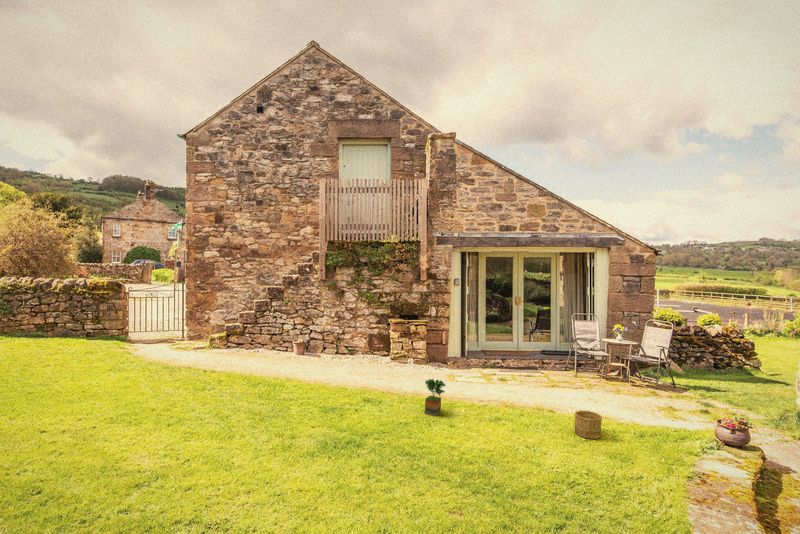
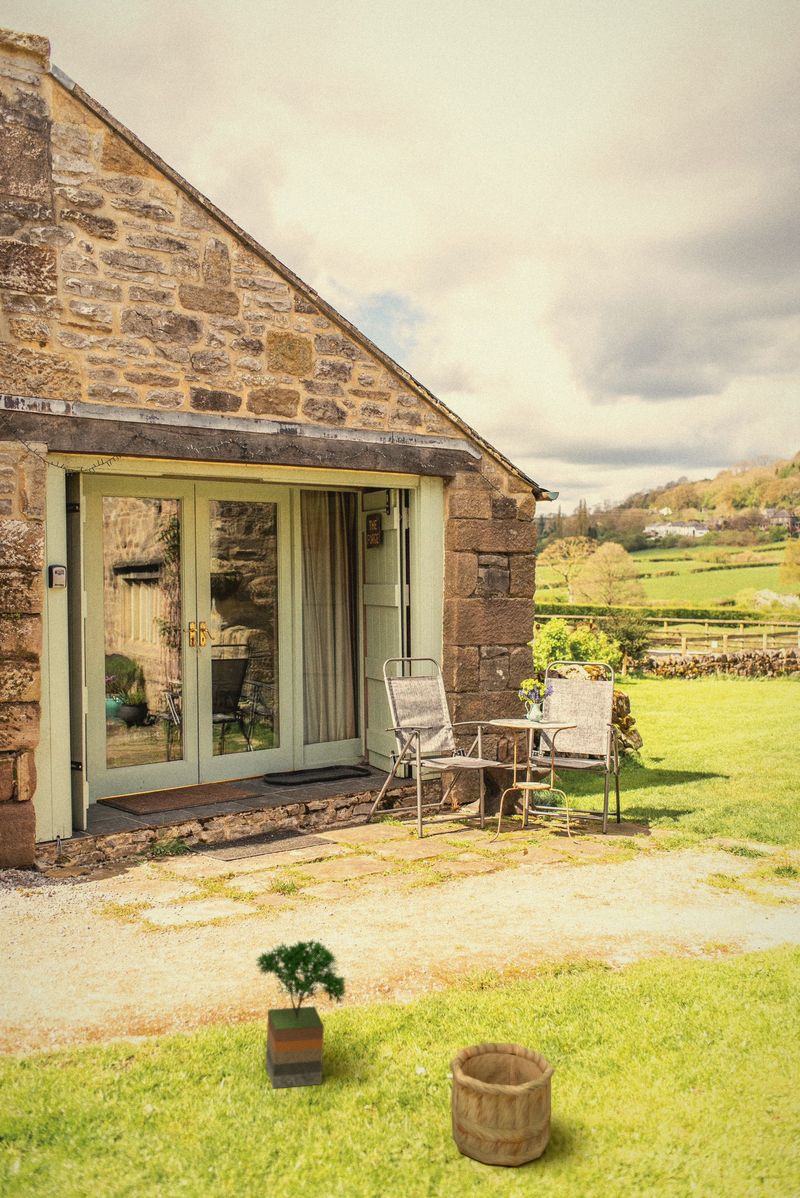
wooden bucket: present [574,411,602,439] -> present [449,1043,555,1166]

